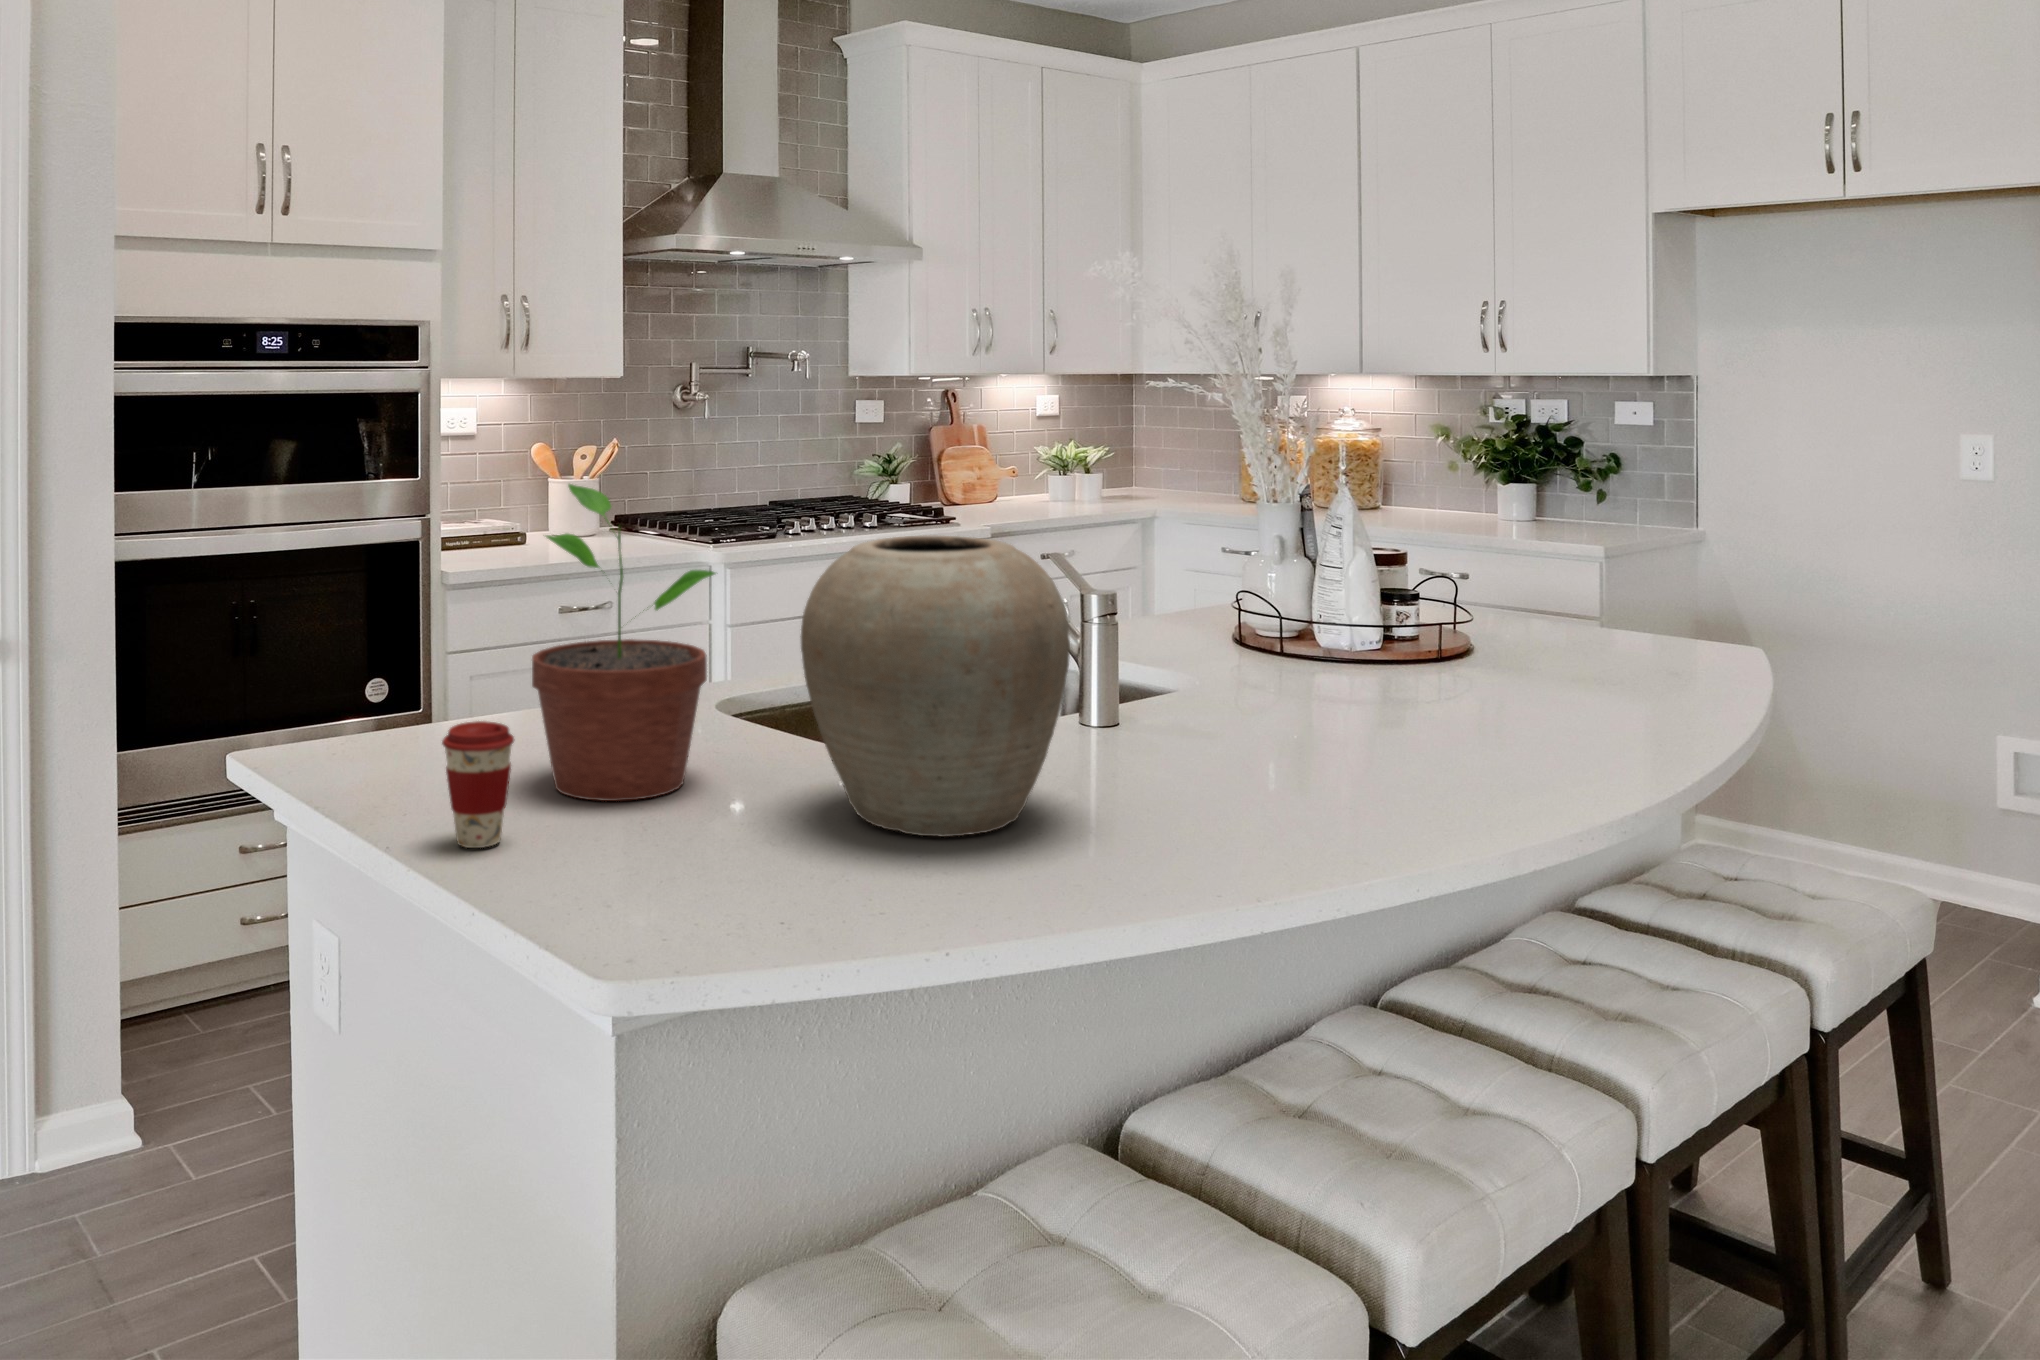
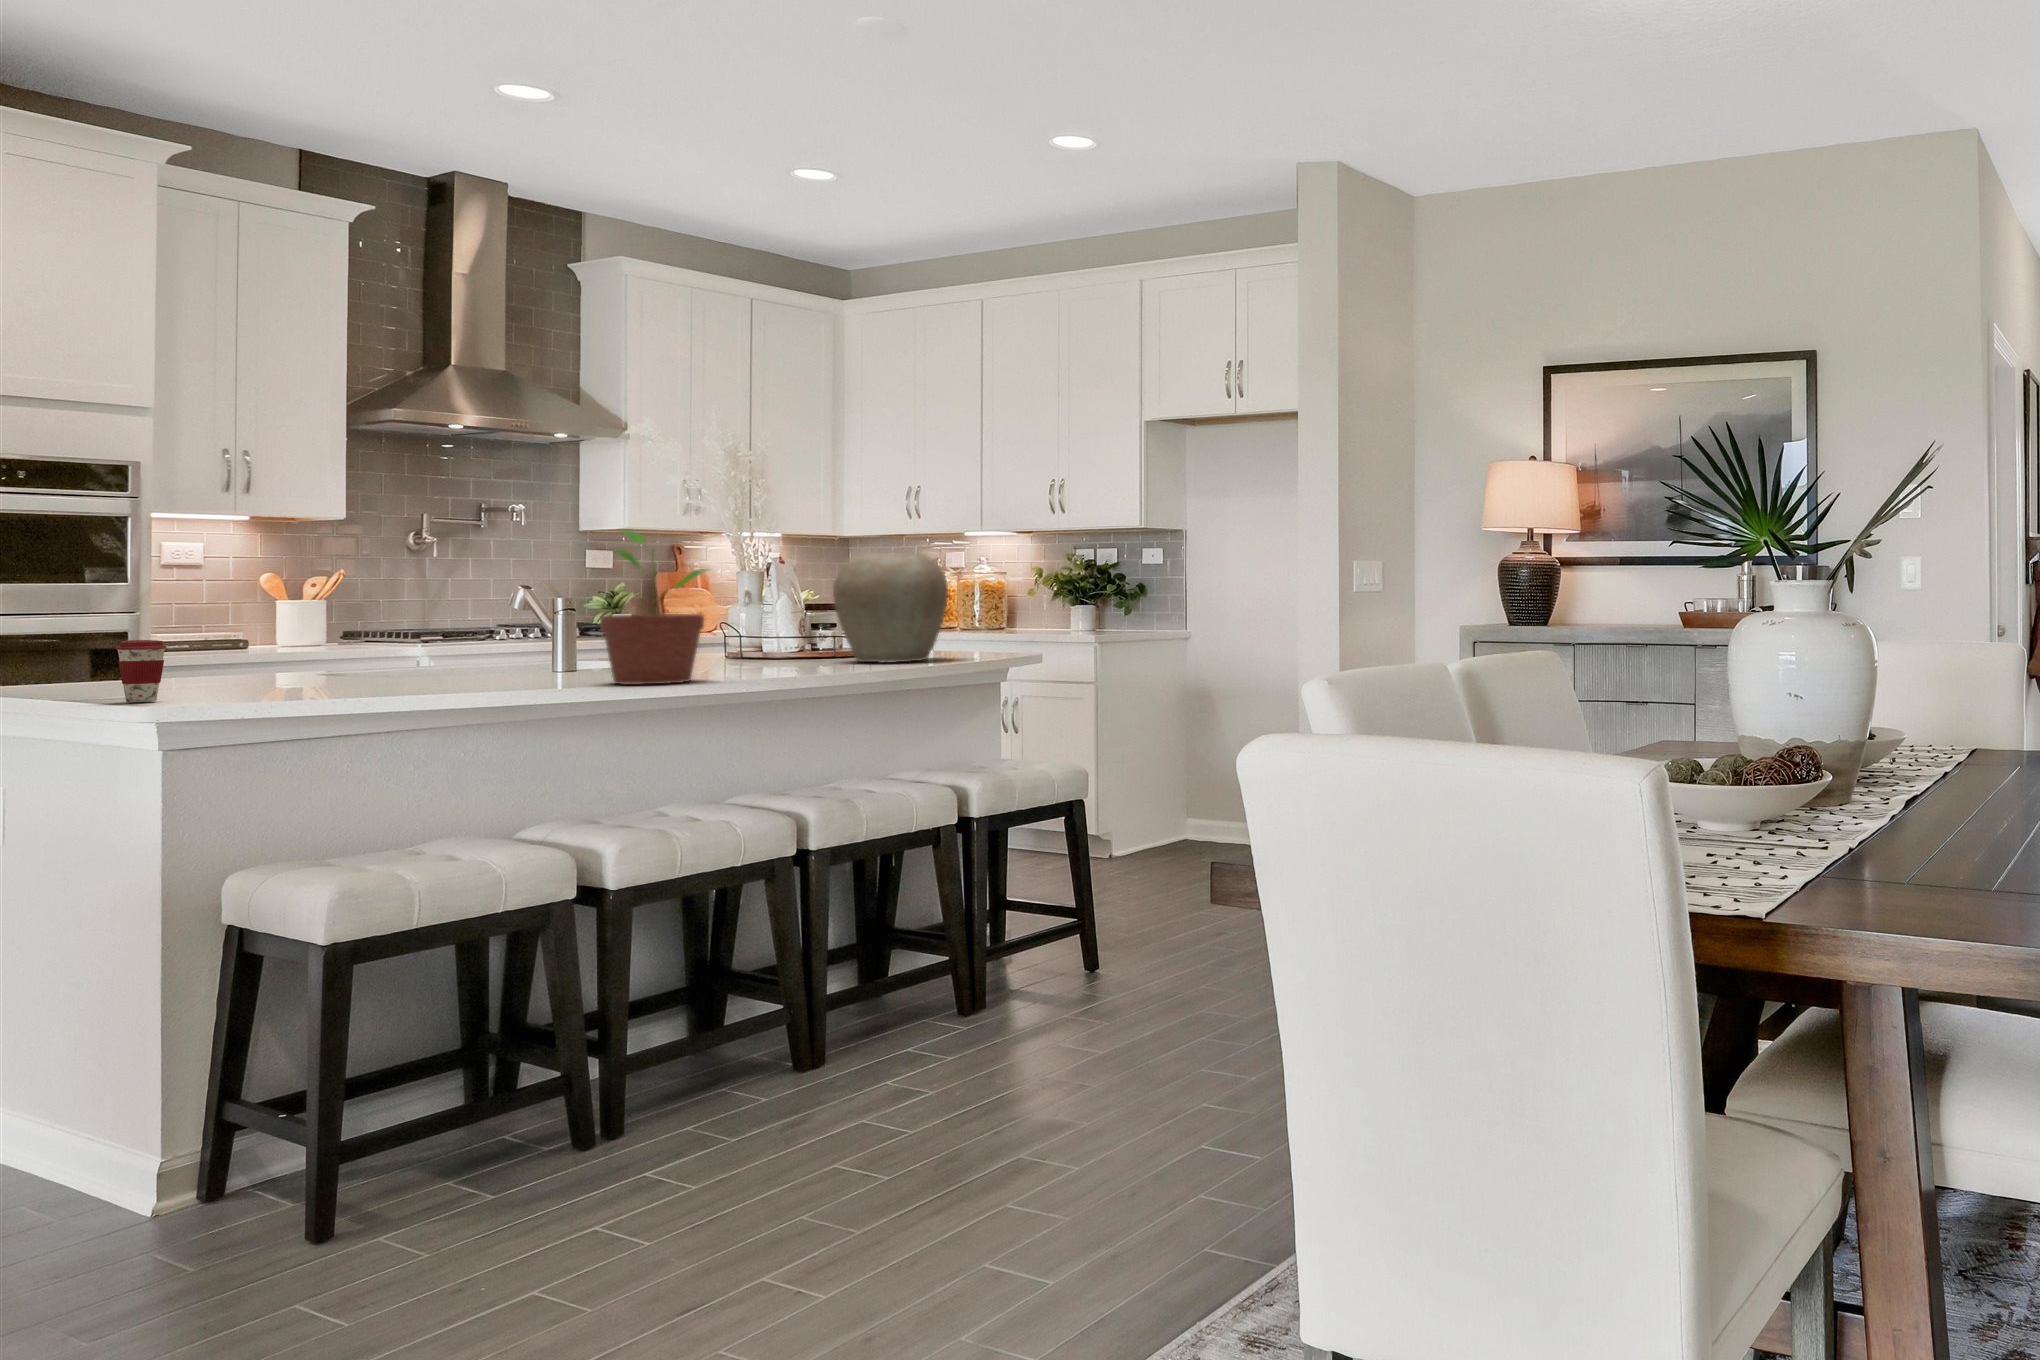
potted plant: present [532,484,715,801] -> present [600,530,707,685]
vase: present [800,535,1070,837] -> present [833,553,948,663]

